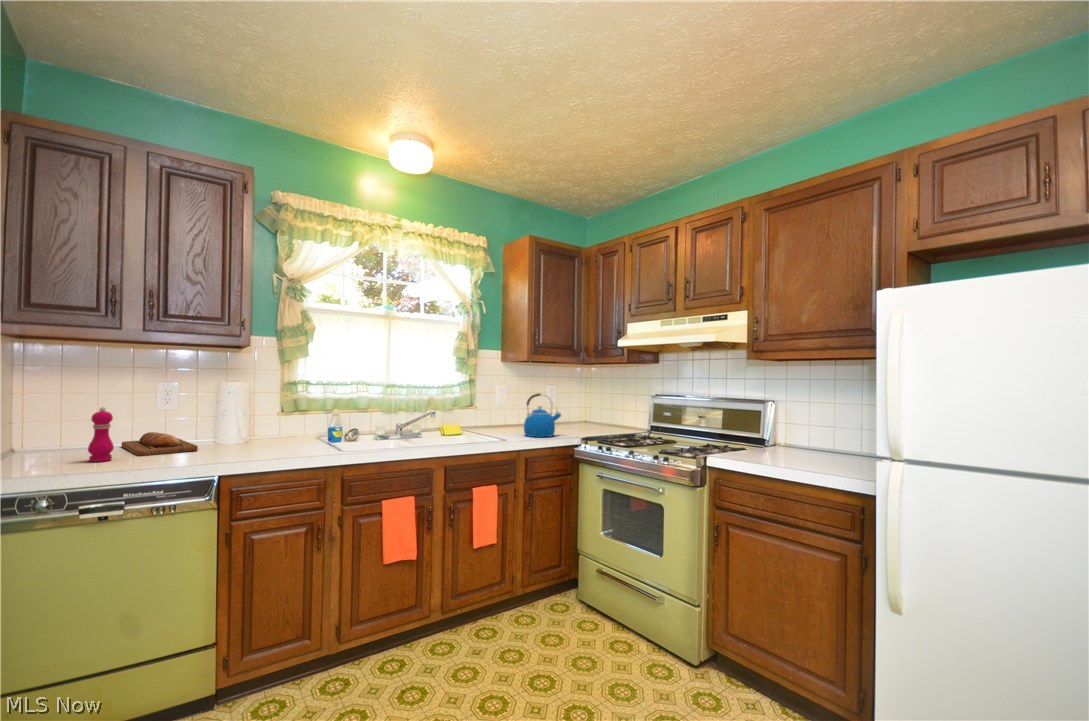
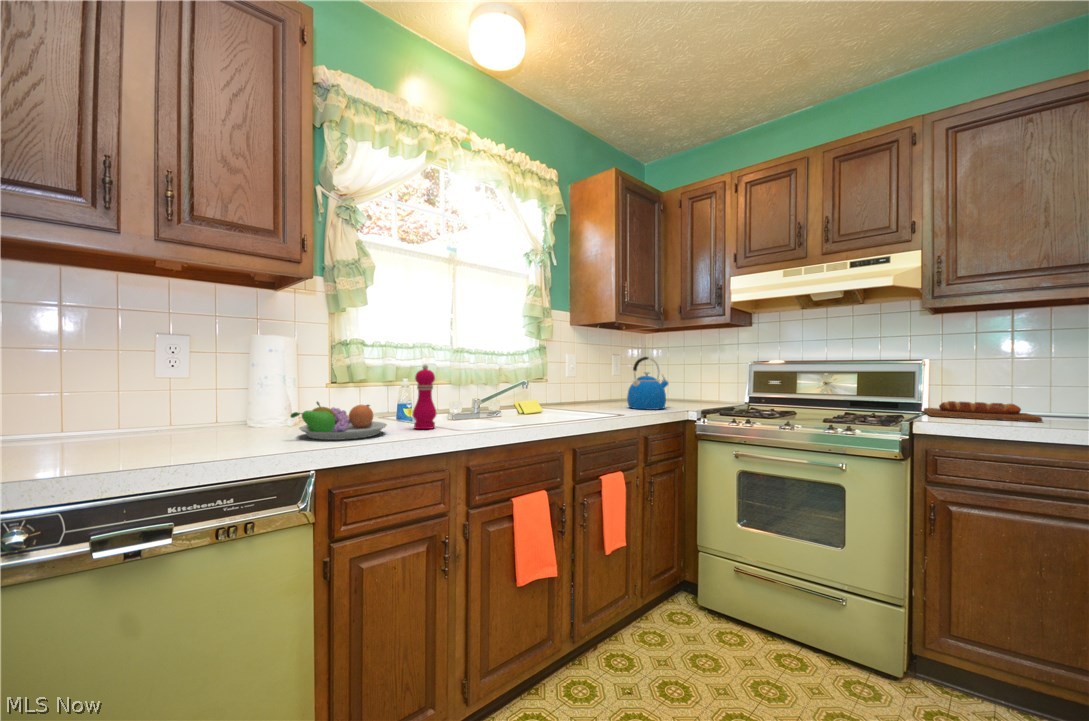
pepper mill: present [88,407,114,462] -> present [413,365,436,429]
fruit bowl: none [219,430,289,457] -> present [291,402,387,440]
bread loaf: present [121,432,198,456] -> present [924,401,1042,422]

